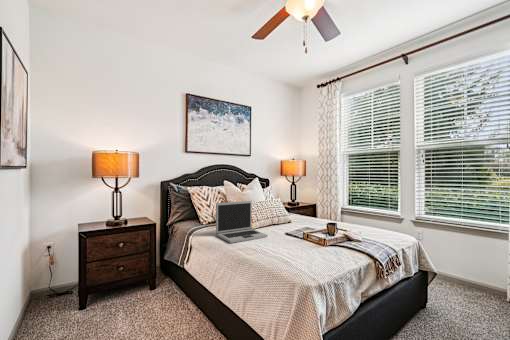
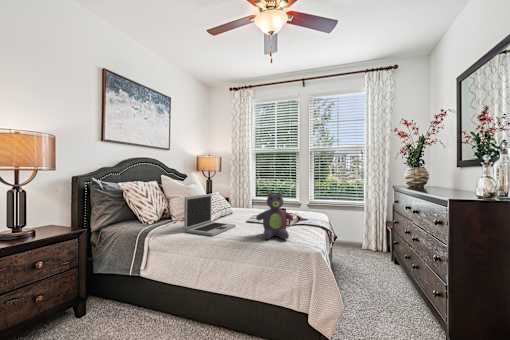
stuffed bear: none [267,200,311,260] -> present [256,190,294,239]

